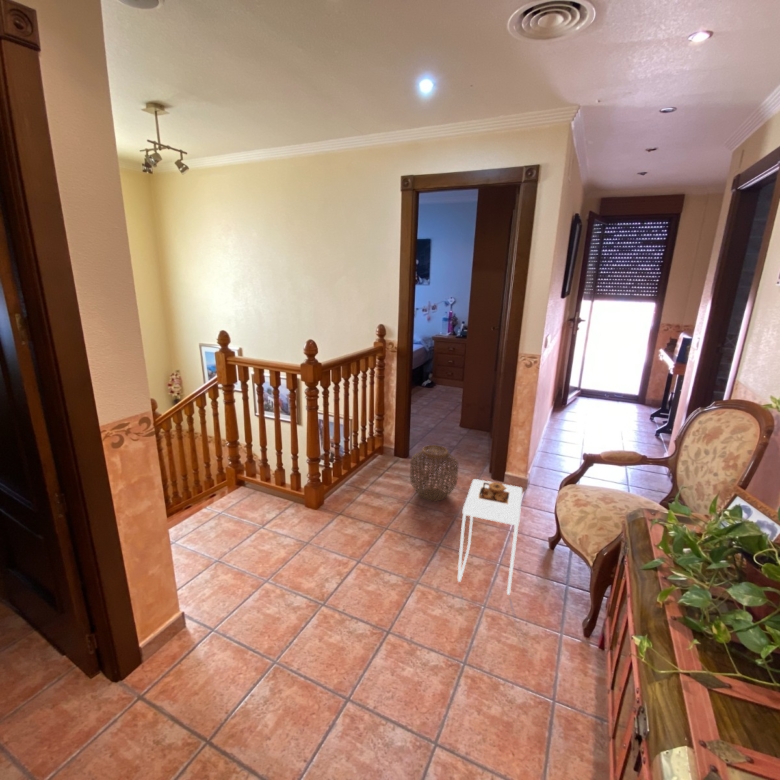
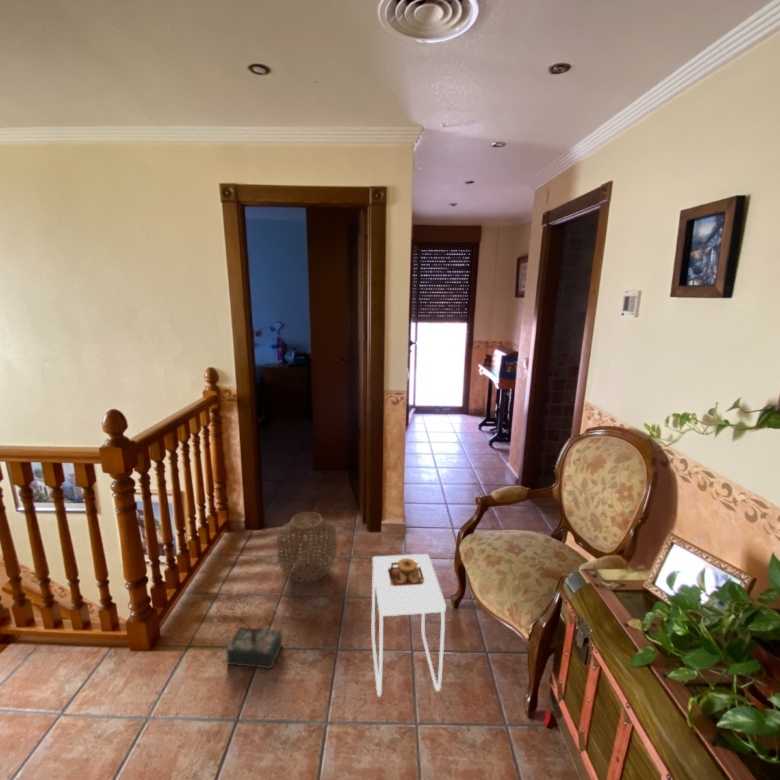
decorative plant: none [349,479,407,542] -> present [211,589,289,669]

